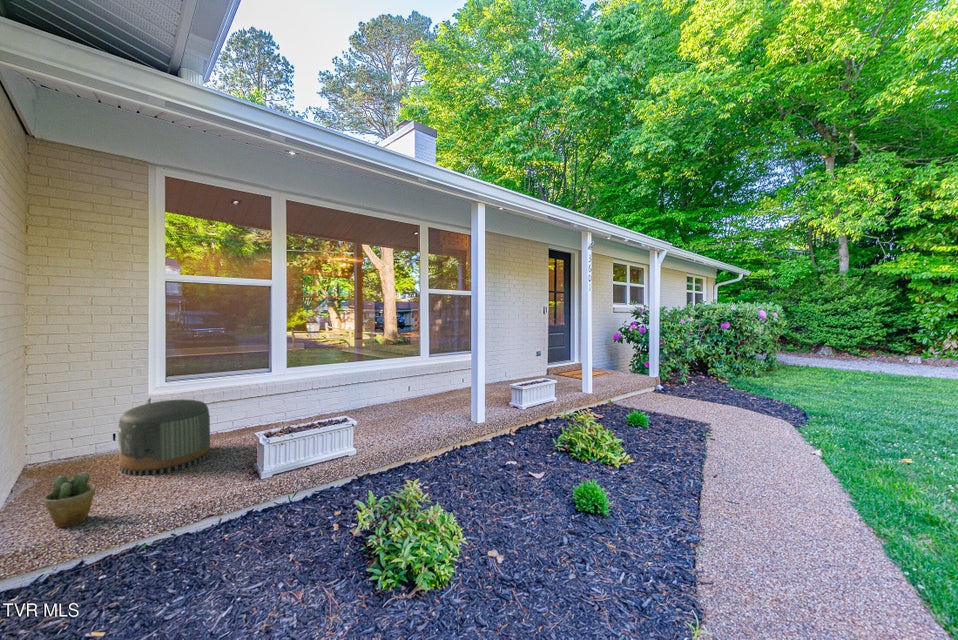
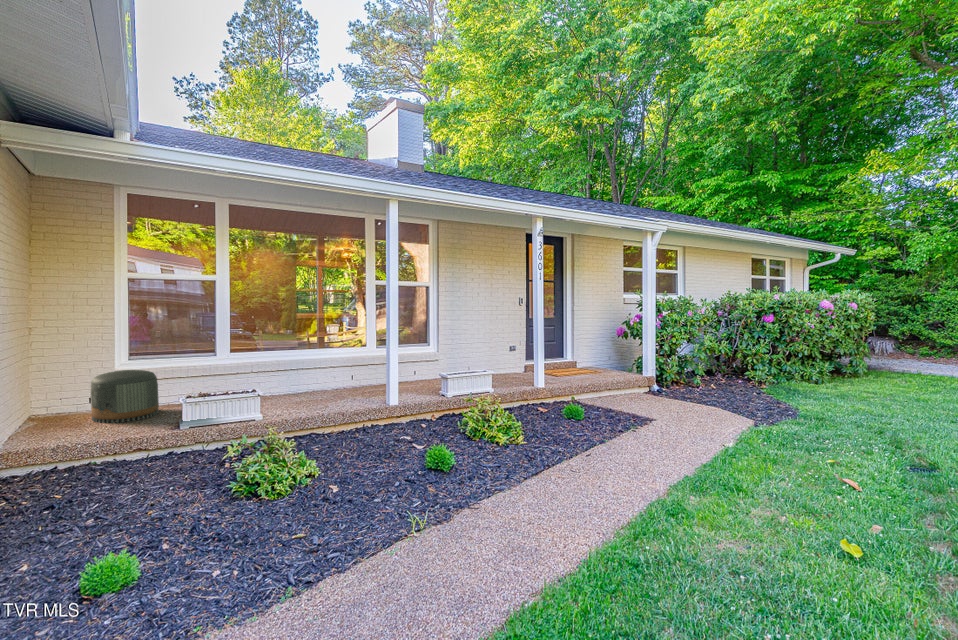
potted plant: present [43,473,96,528] -> none [33,410,65,445]

